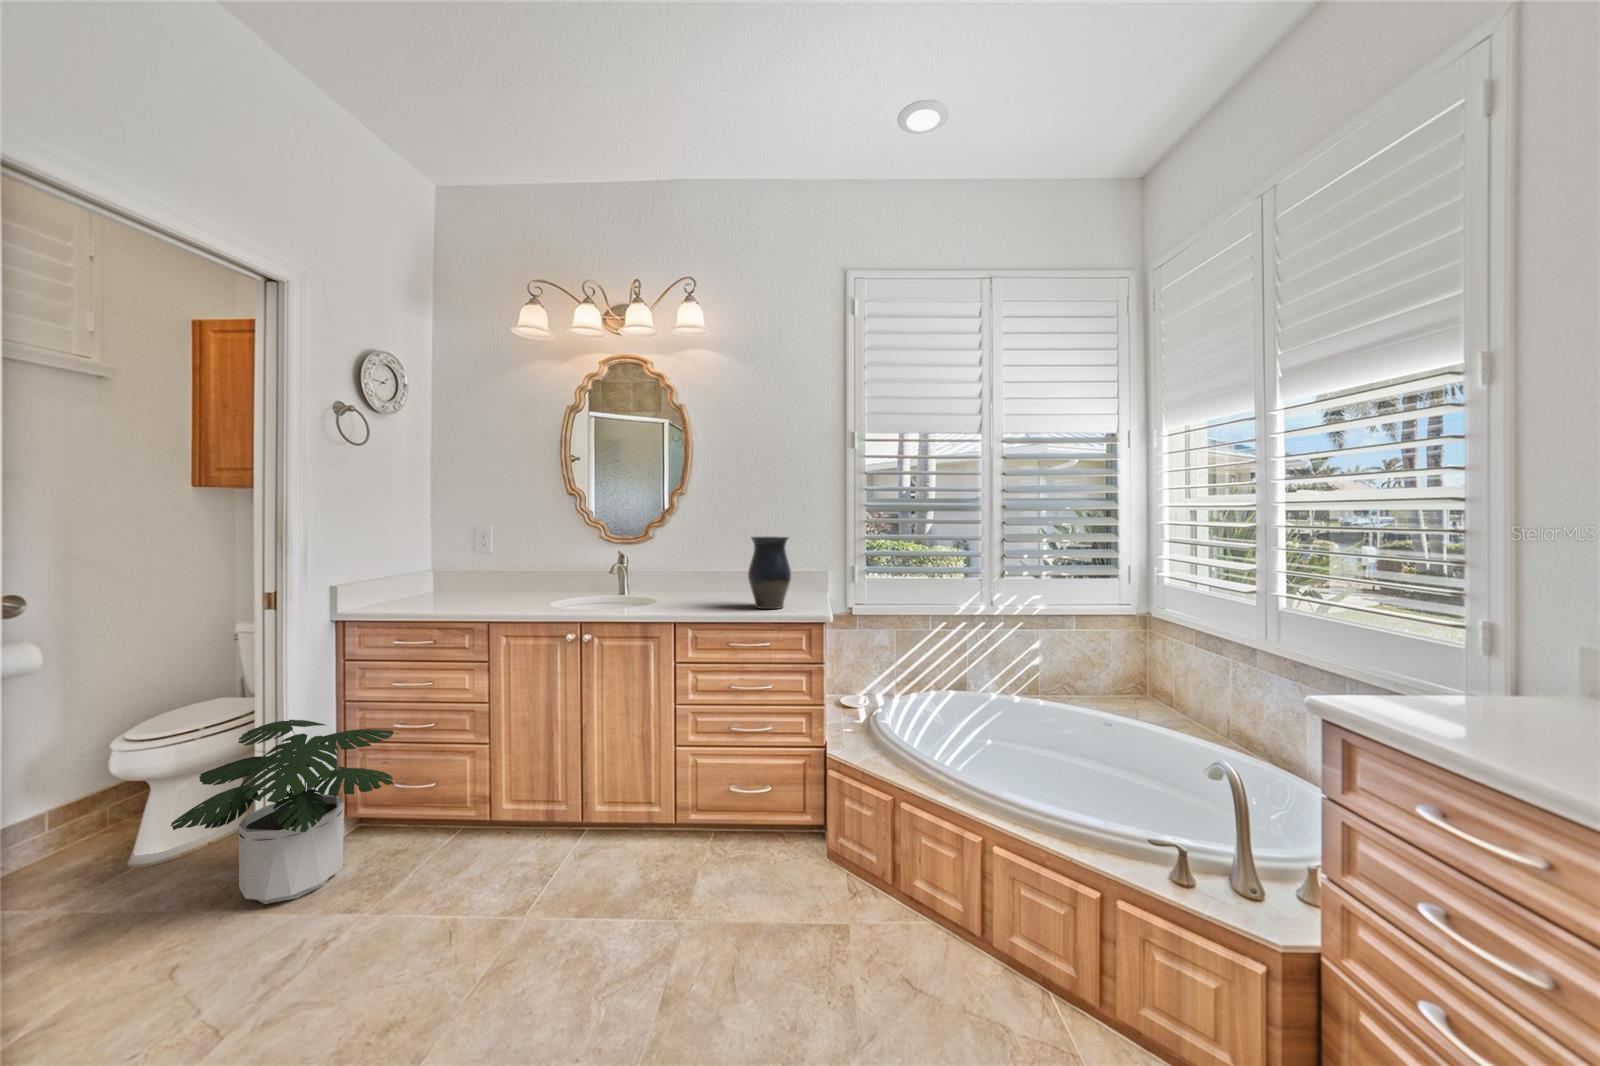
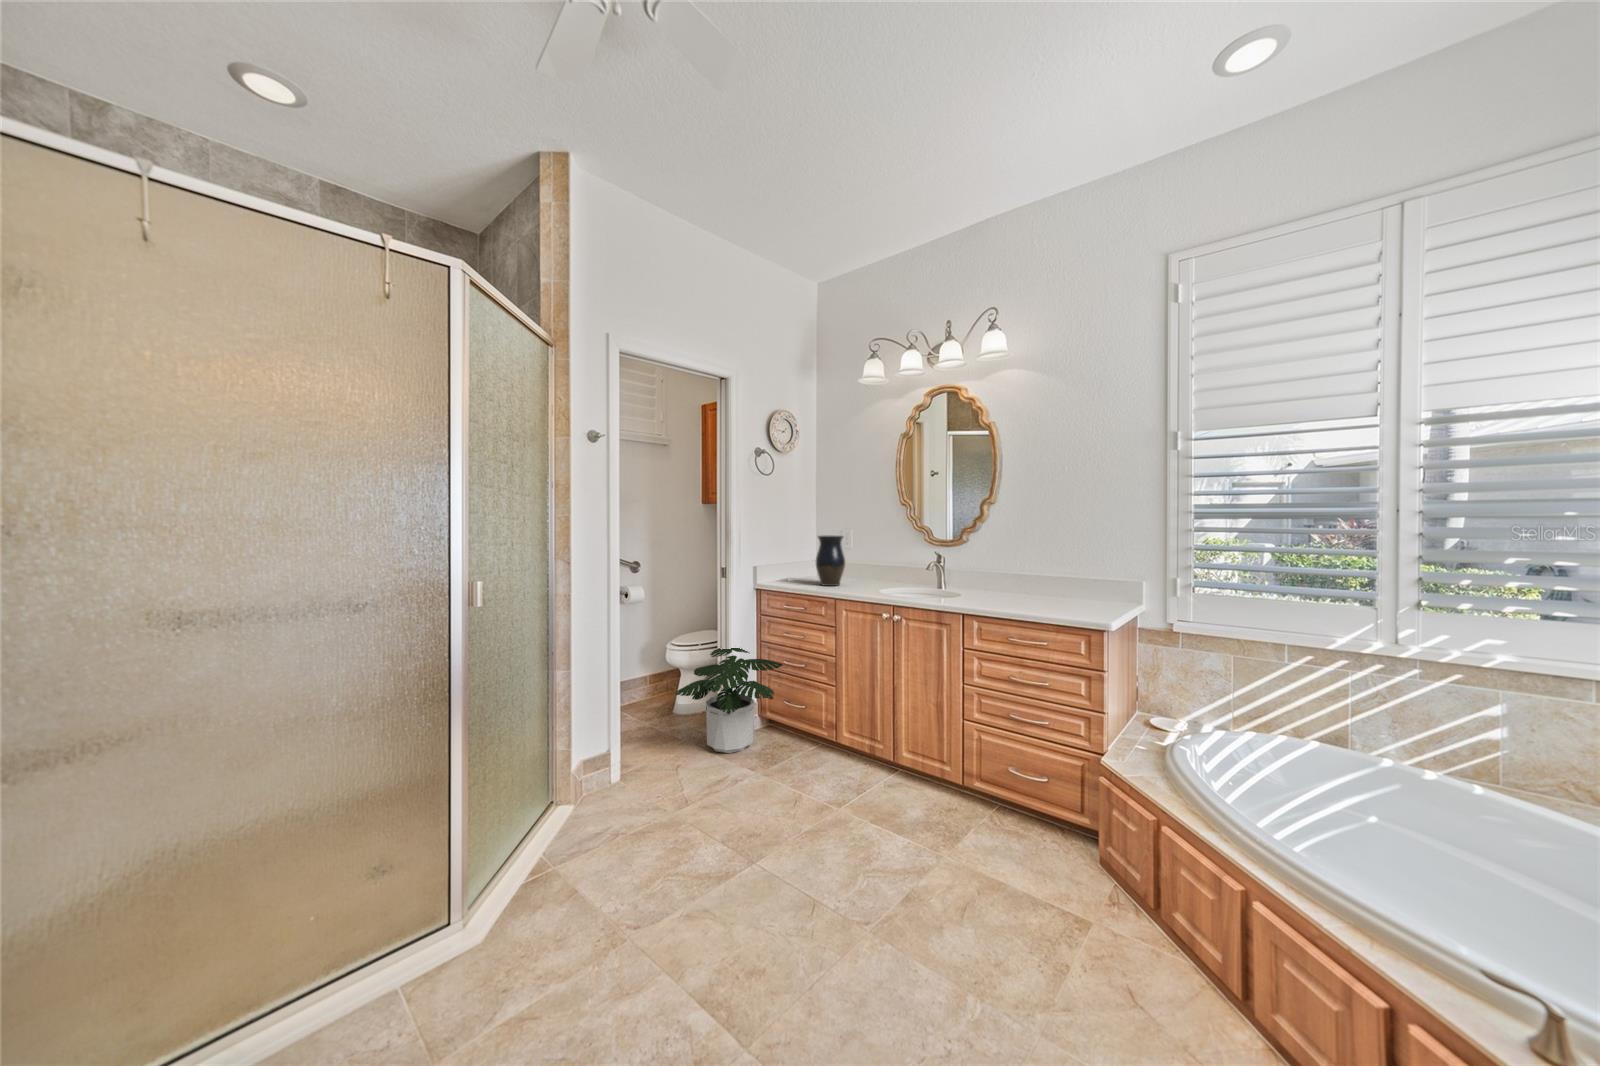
vase: present [748,537,791,609] -> present [816,536,845,586]

